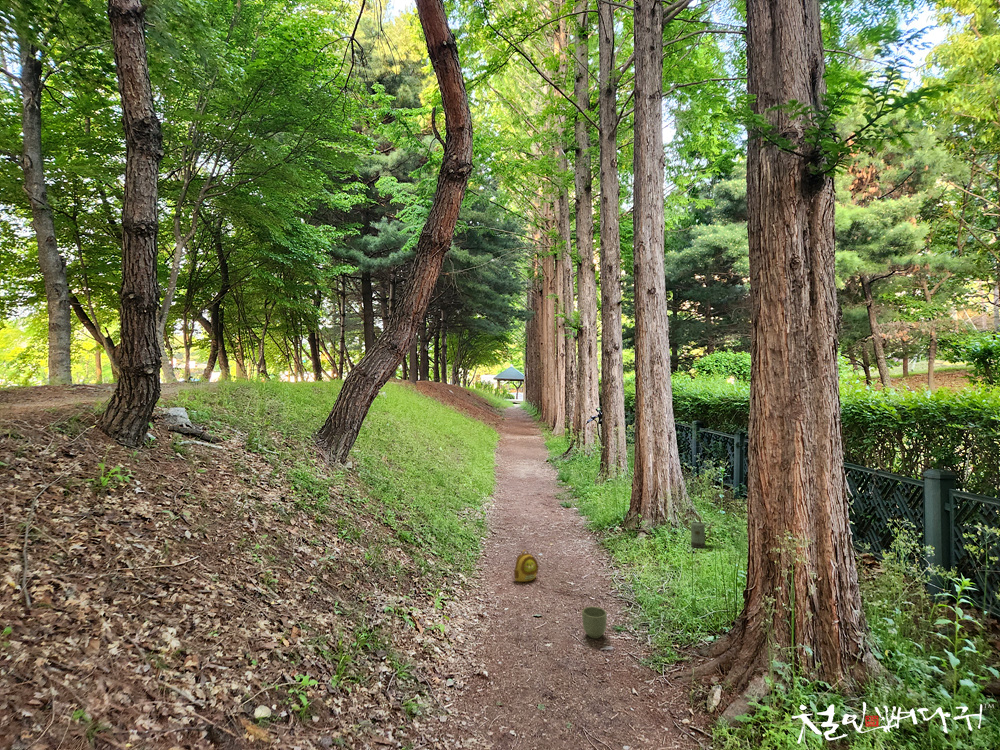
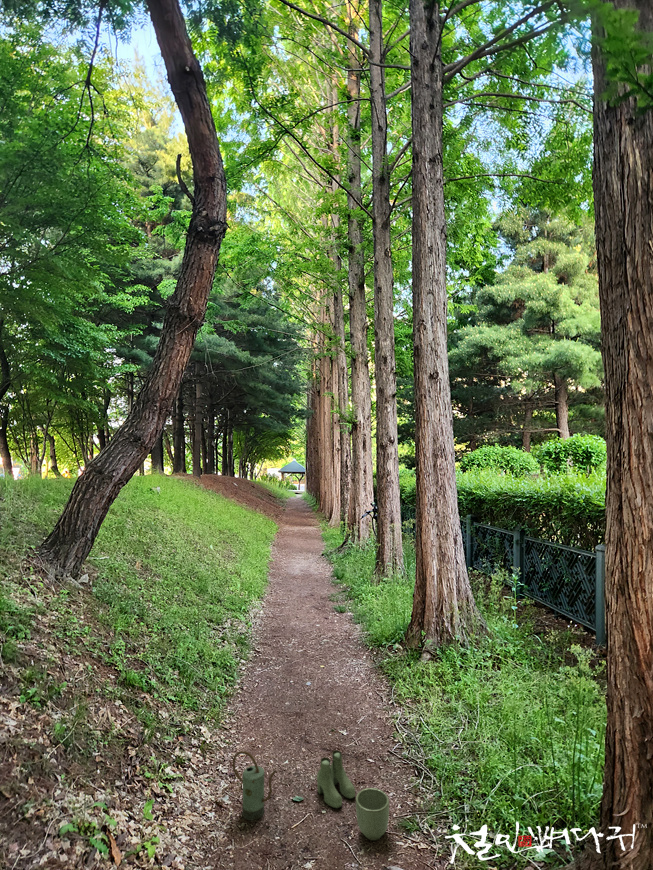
watering can: present [682,512,713,548] -> present [232,751,276,820]
backpack: present [514,550,539,582] -> none [272,690,303,733]
boots: none [552,586,581,622] -> present [317,750,355,808]

